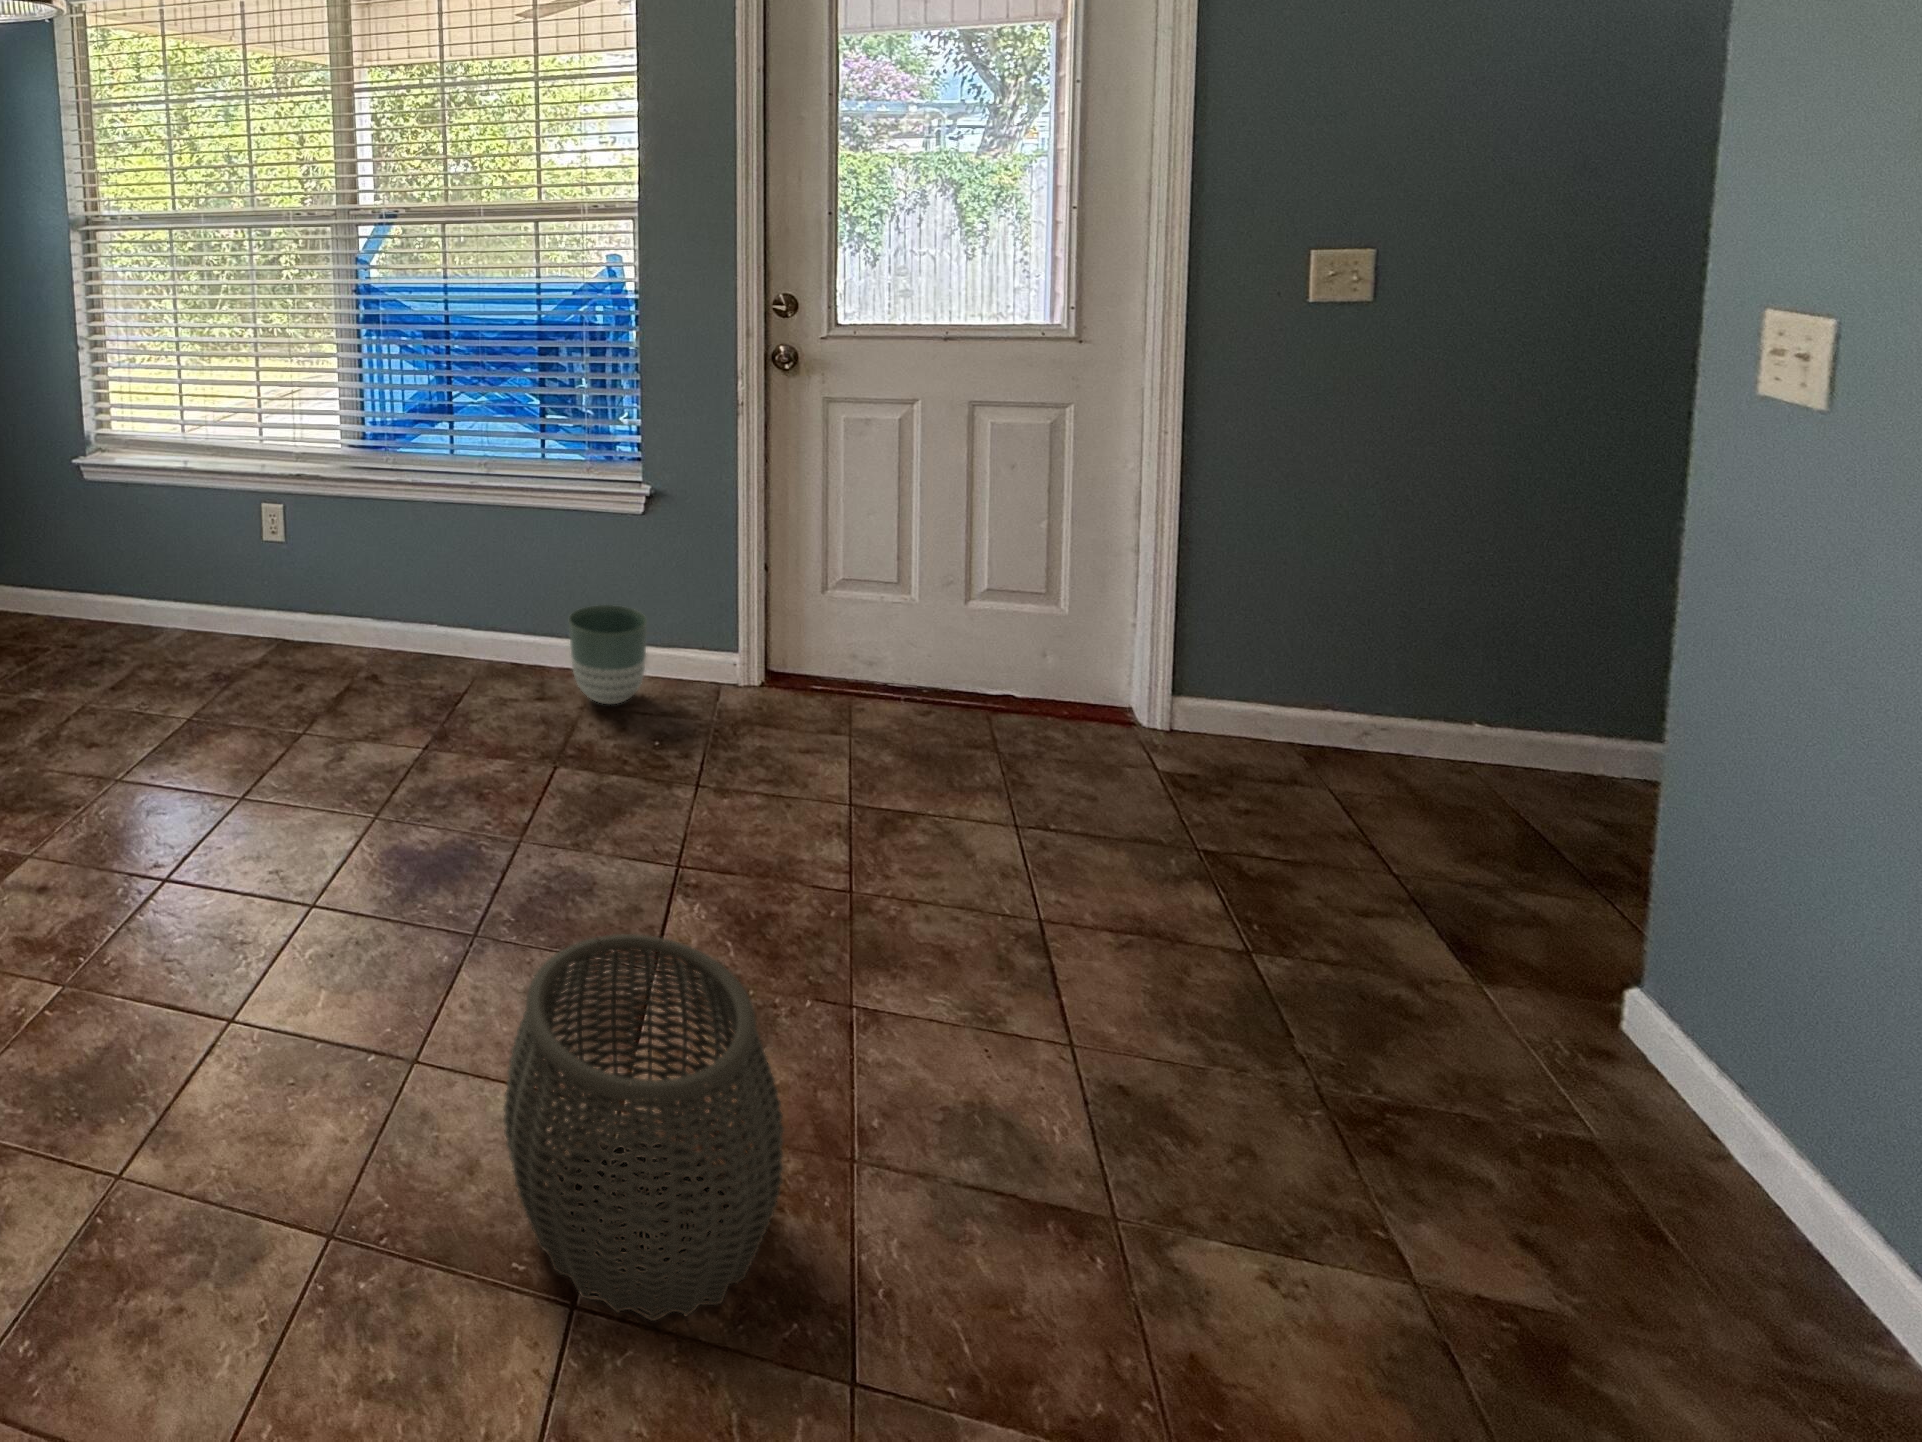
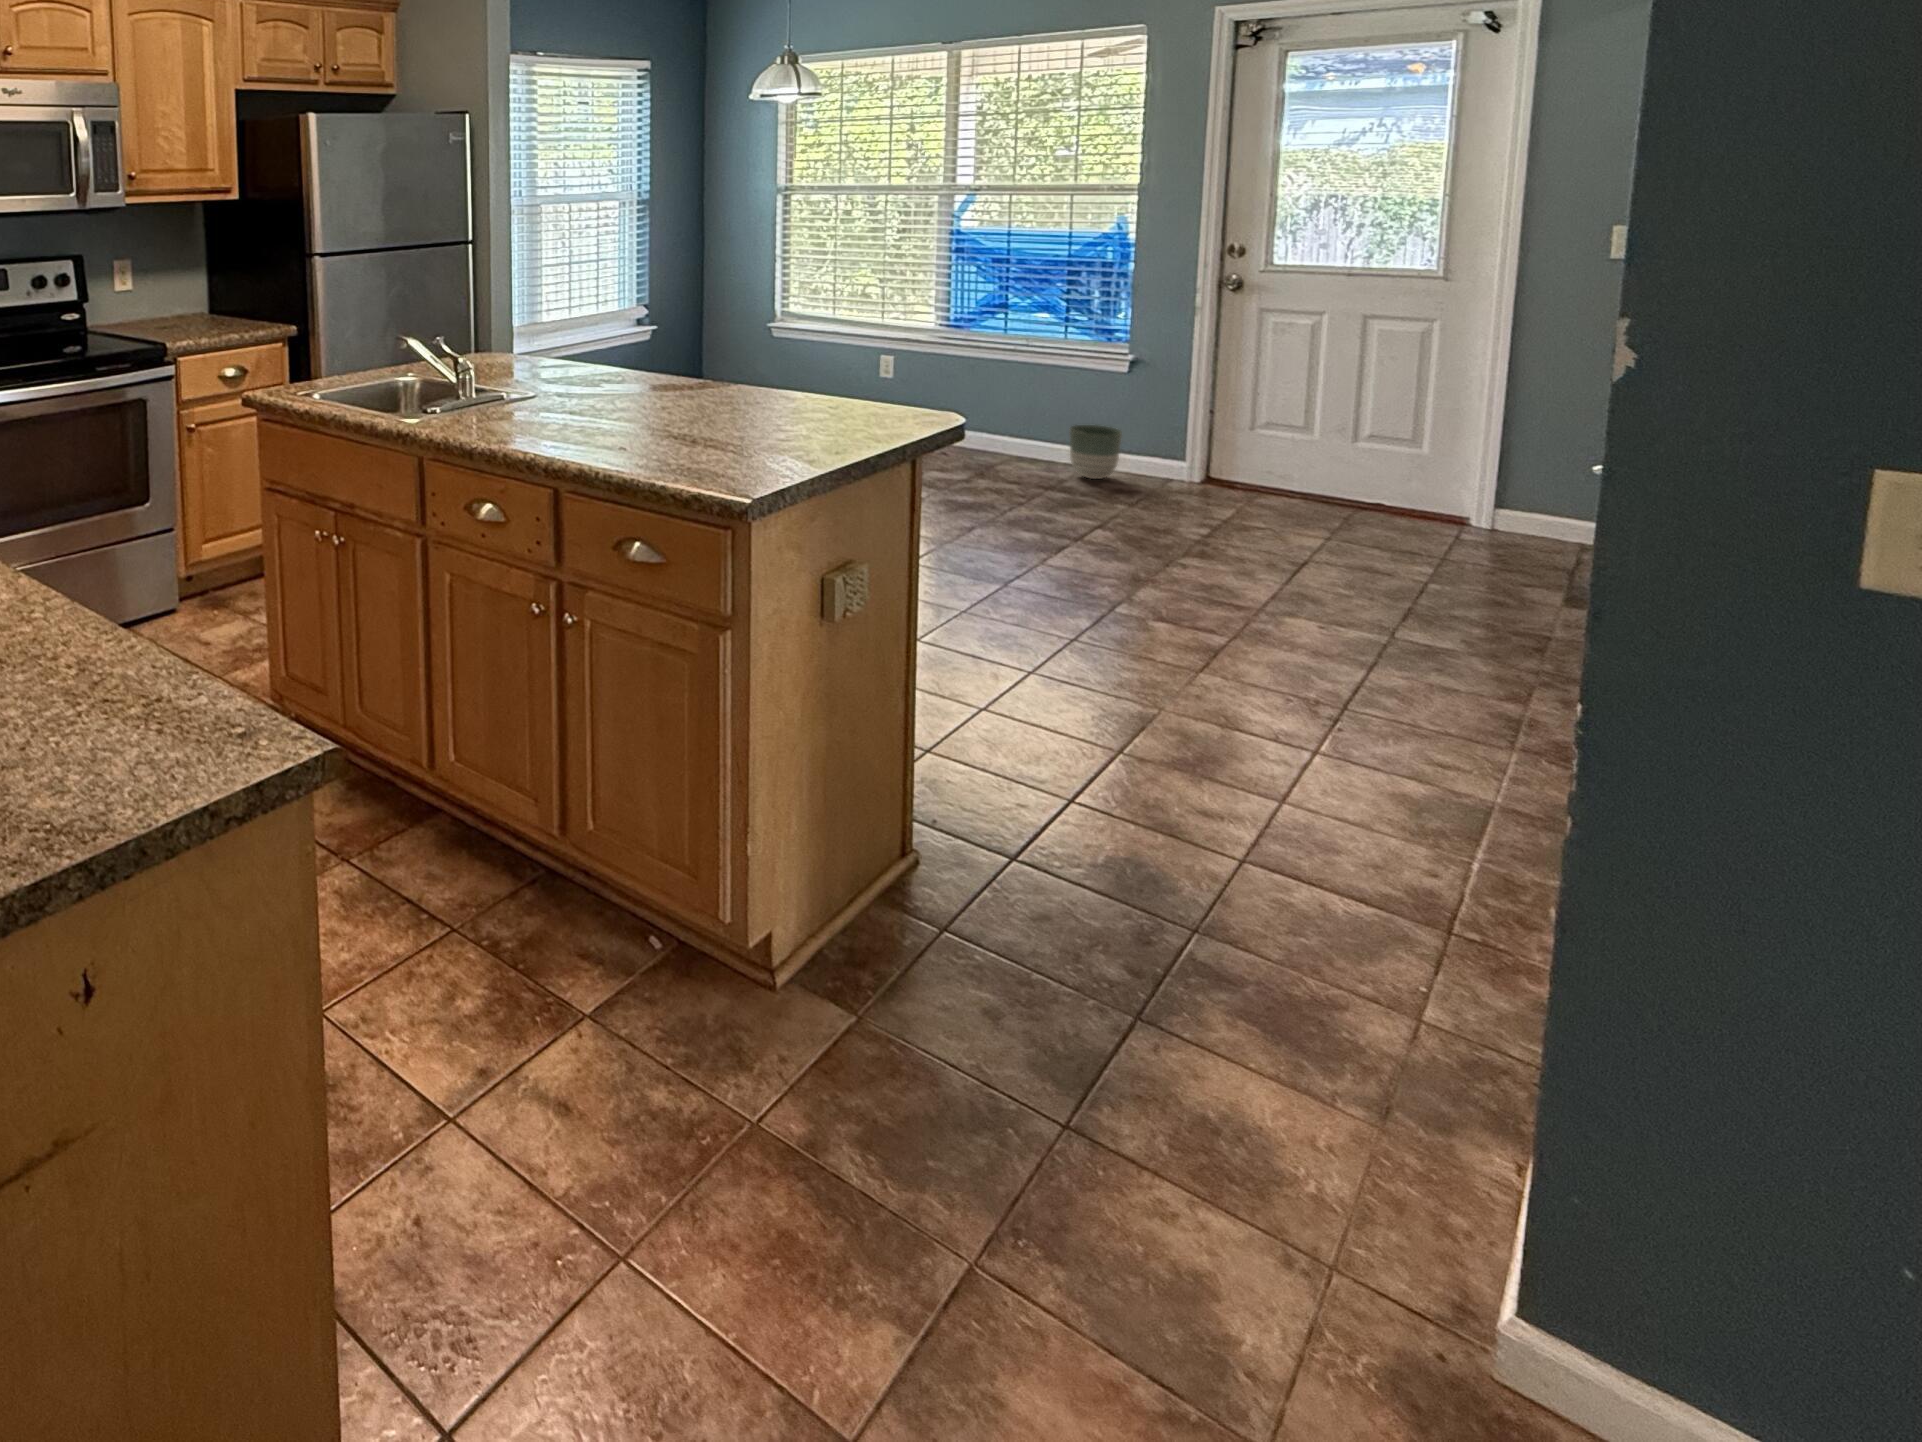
woven basket: present [503,934,784,1321] -> none [983,483,1100,593]

